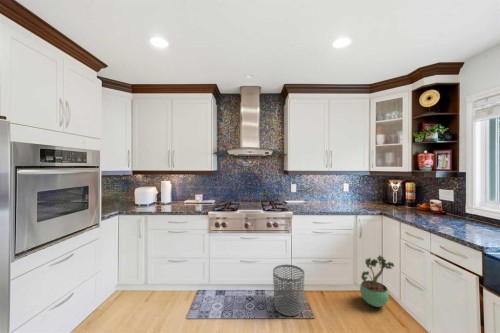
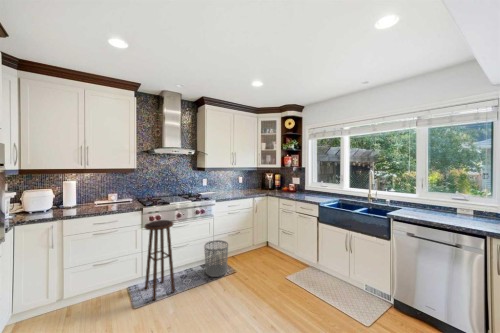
stool: none [202,228,232,317] -> present [144,220,175,300]
potted plant: present [360,256,394,307] -> none [257,221,276,254]

